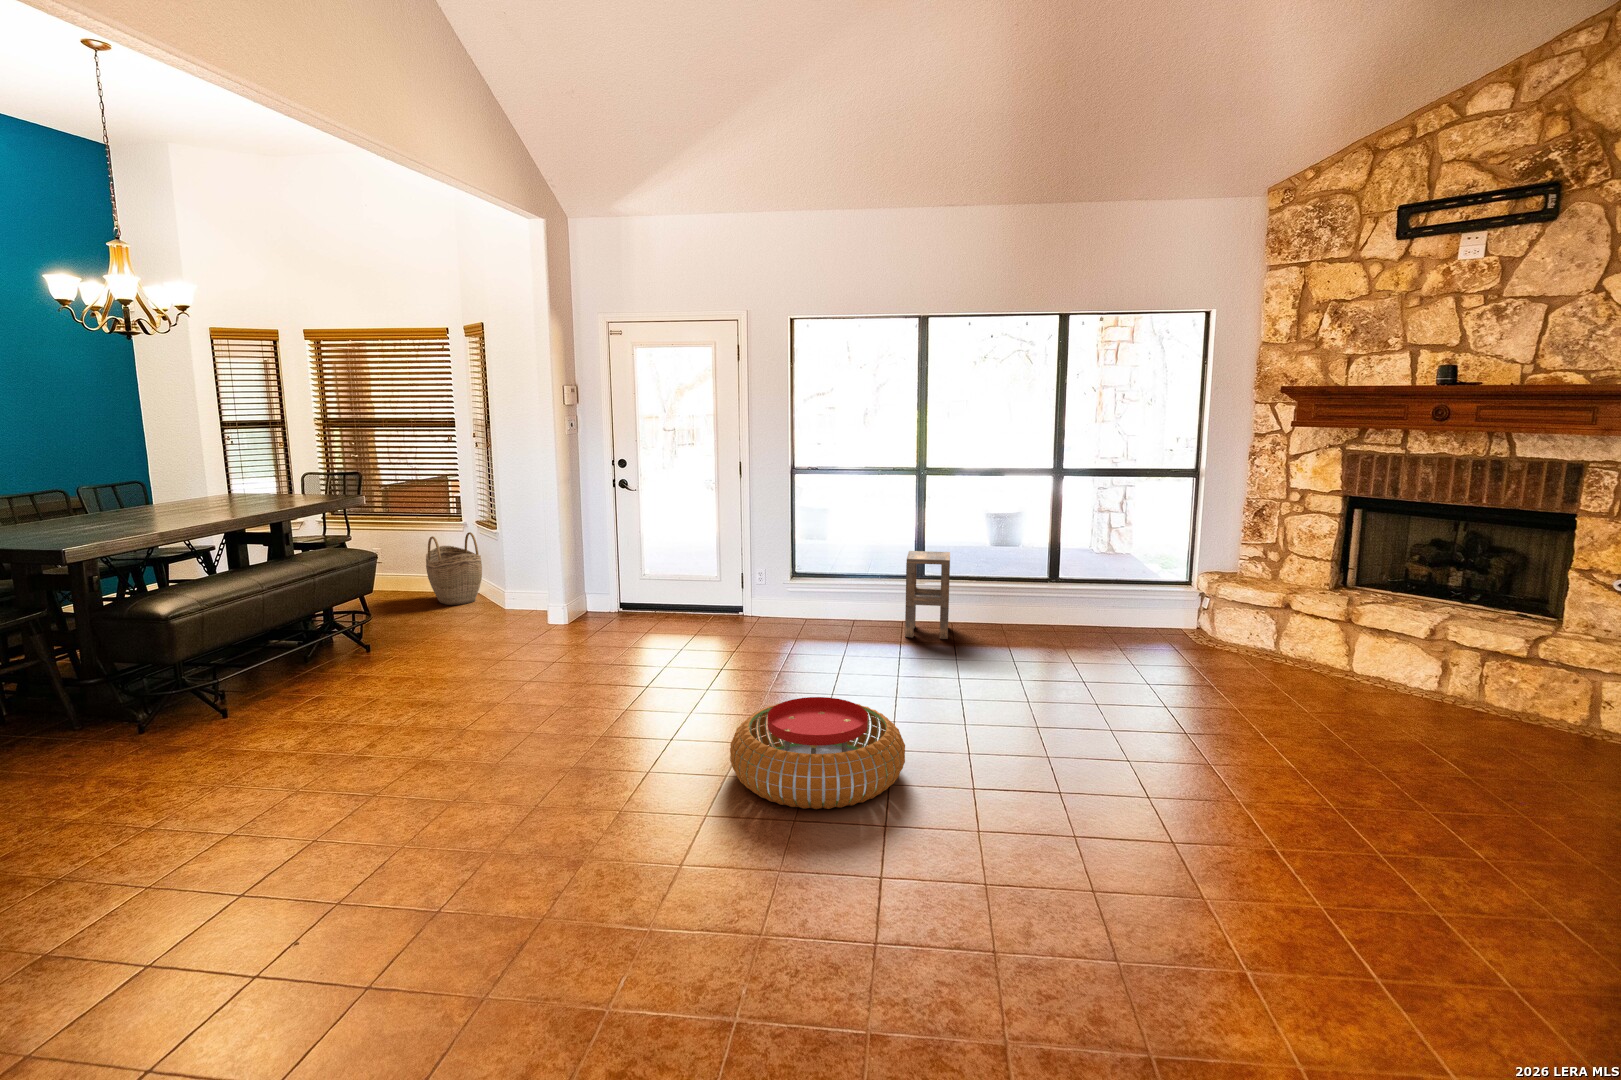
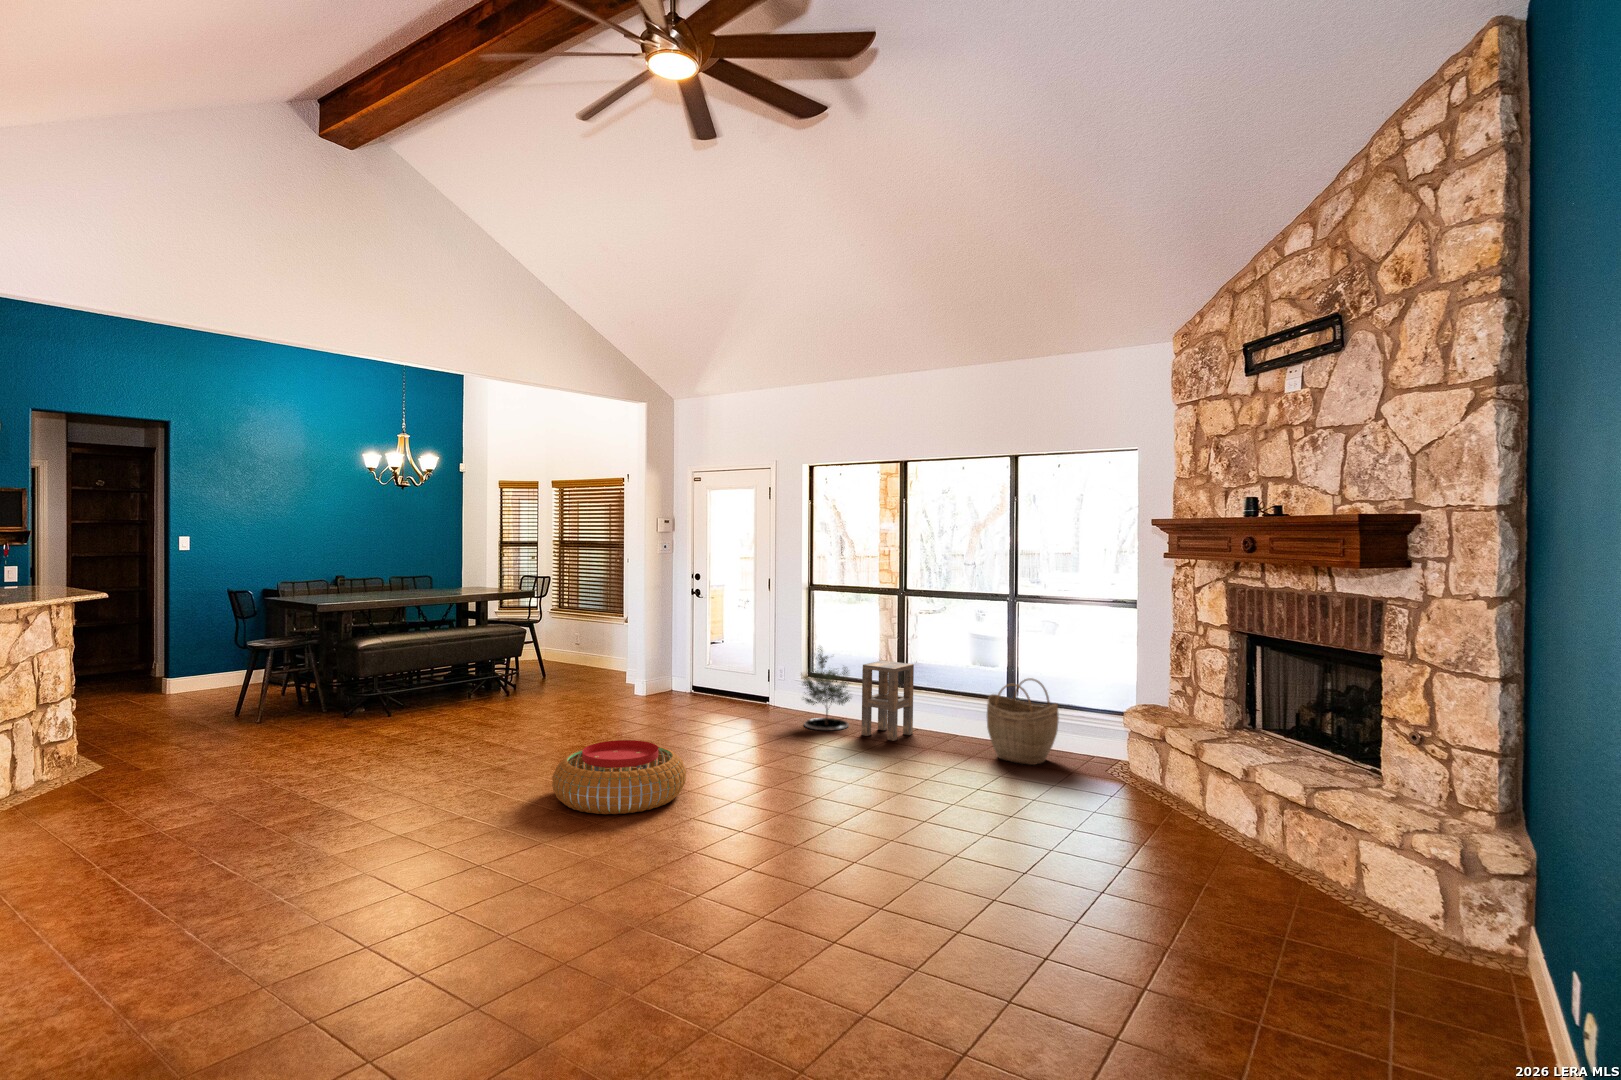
woven basket: present [426,532,482,605] -> present [987,678,1059,765]
potted tree: none [821,540,879,638] -> present [803,649,850,731]

